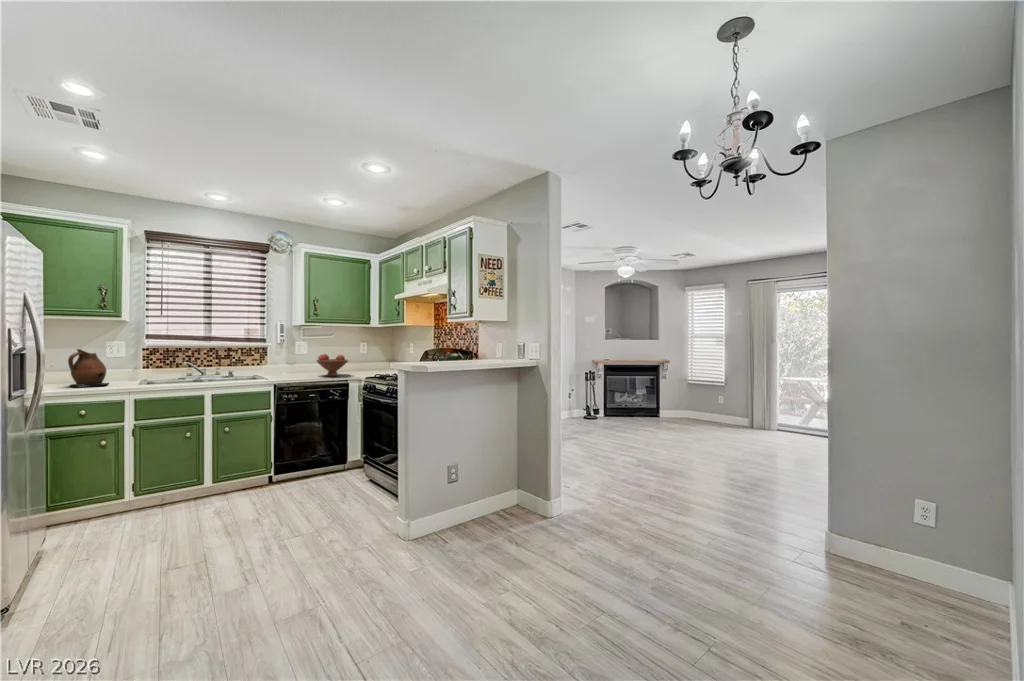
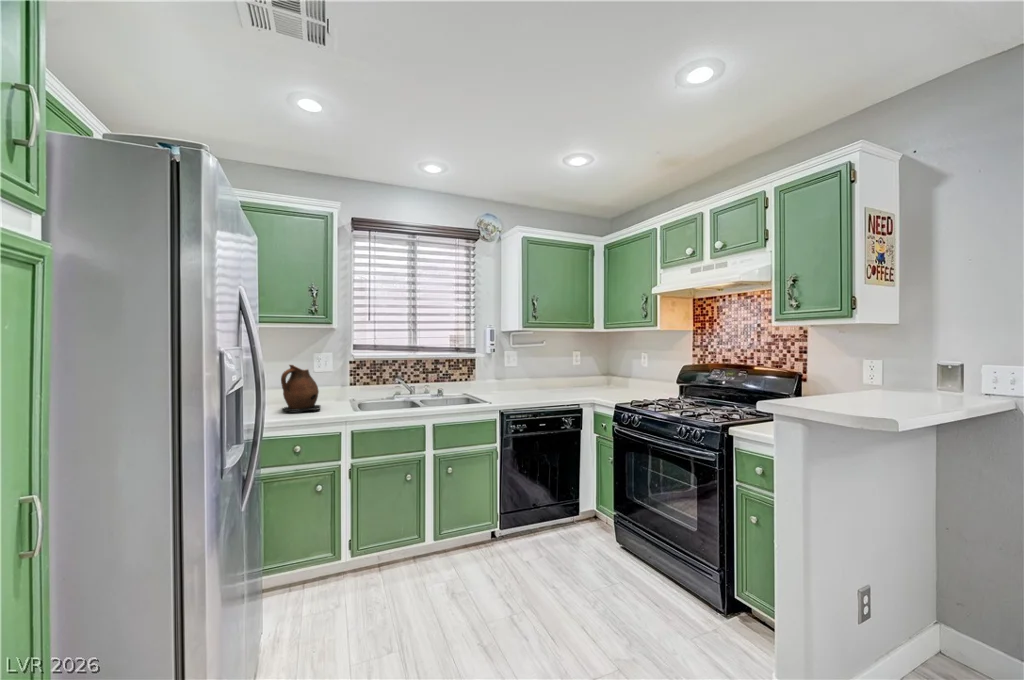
fruit bowl: present [317,354,348,376] -> none [541,368,580,399]

